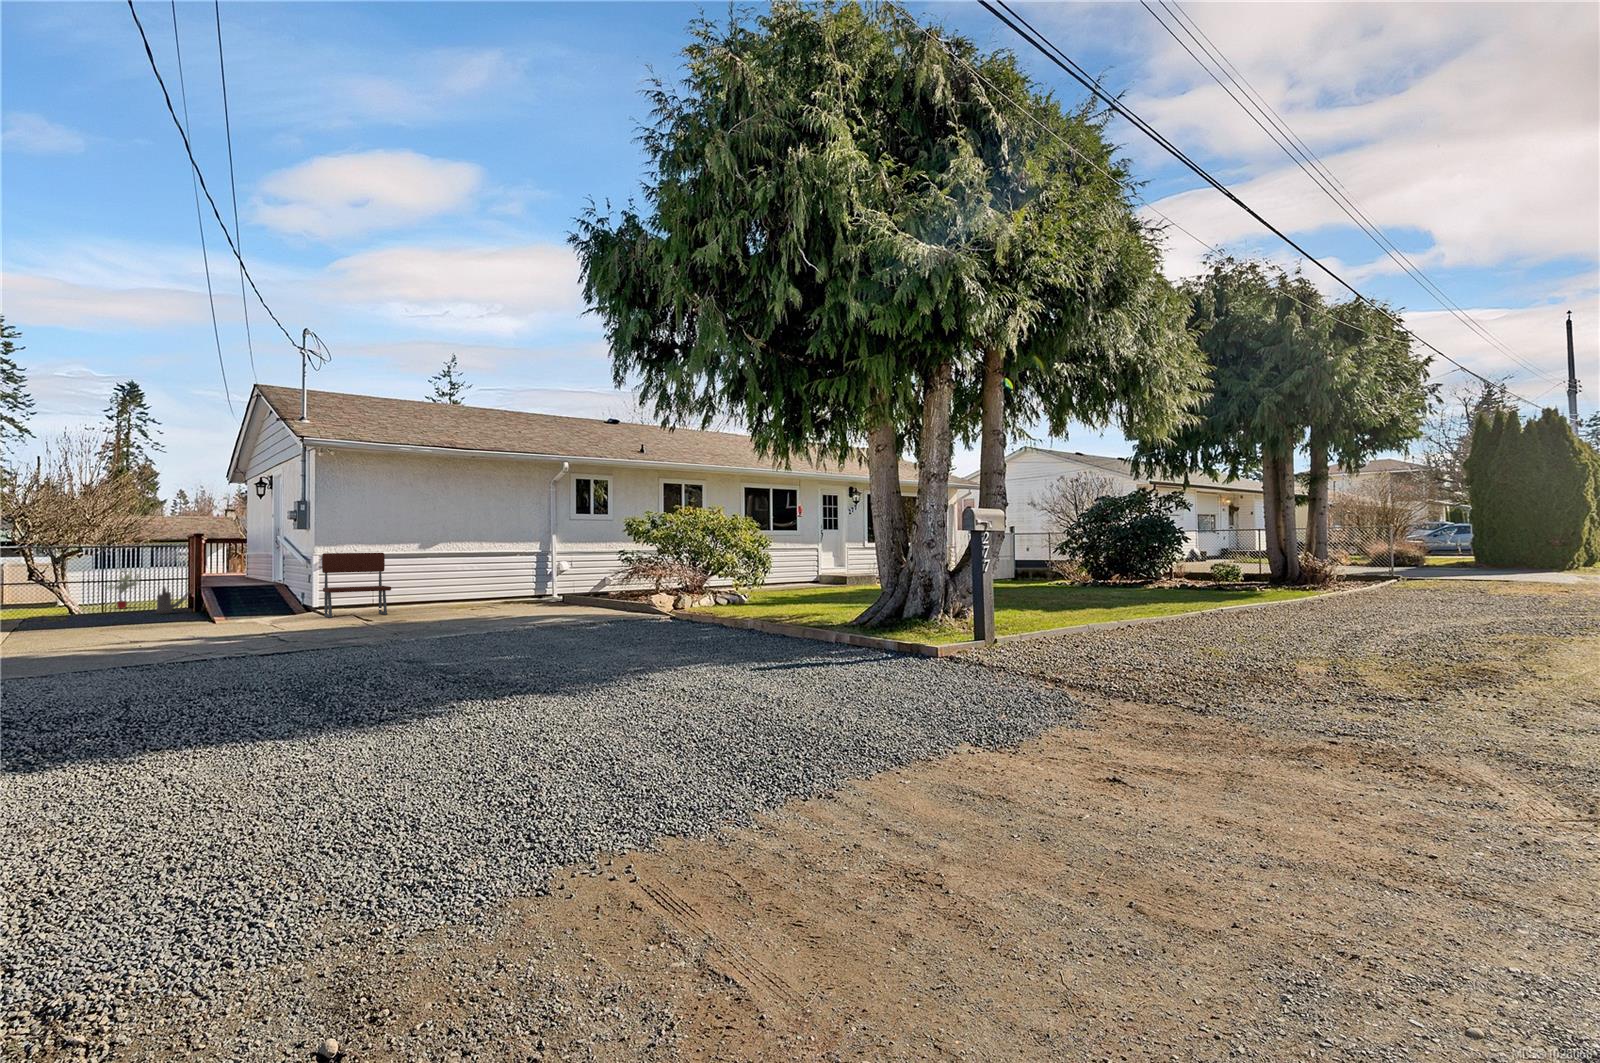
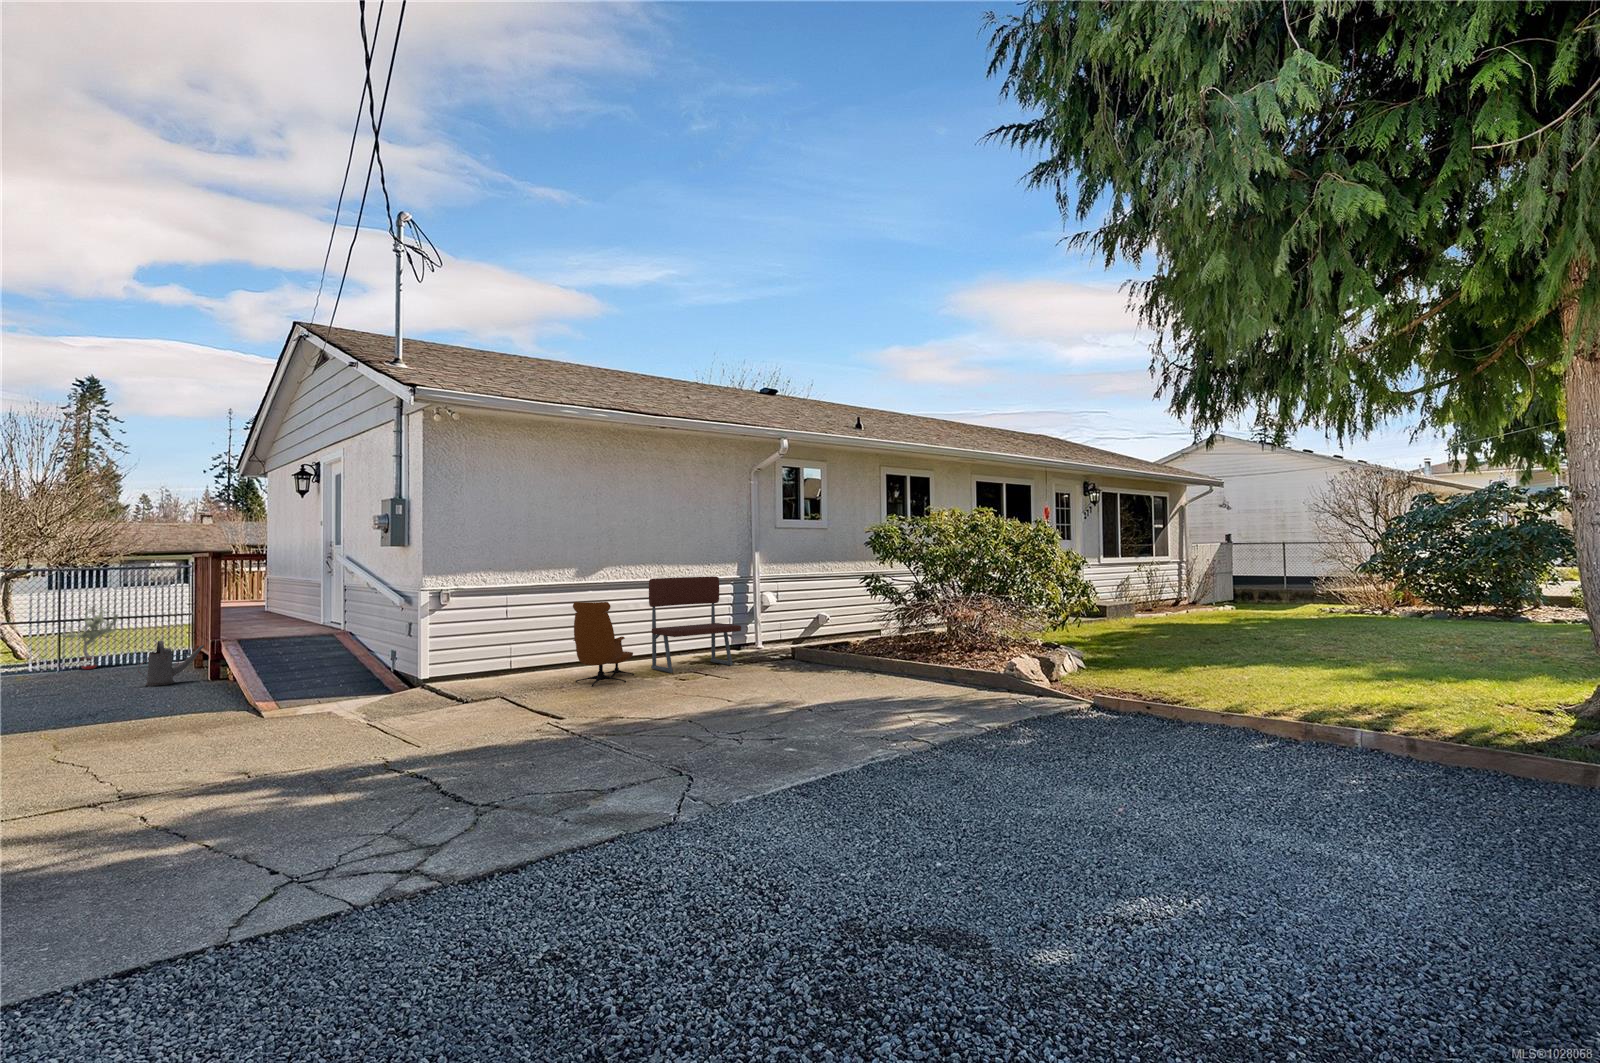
bench: present [322,553,391,618] -> present [649,576,741,673]
lounge chair: none [405,563,453,614] -> present [573,602,634,687]

